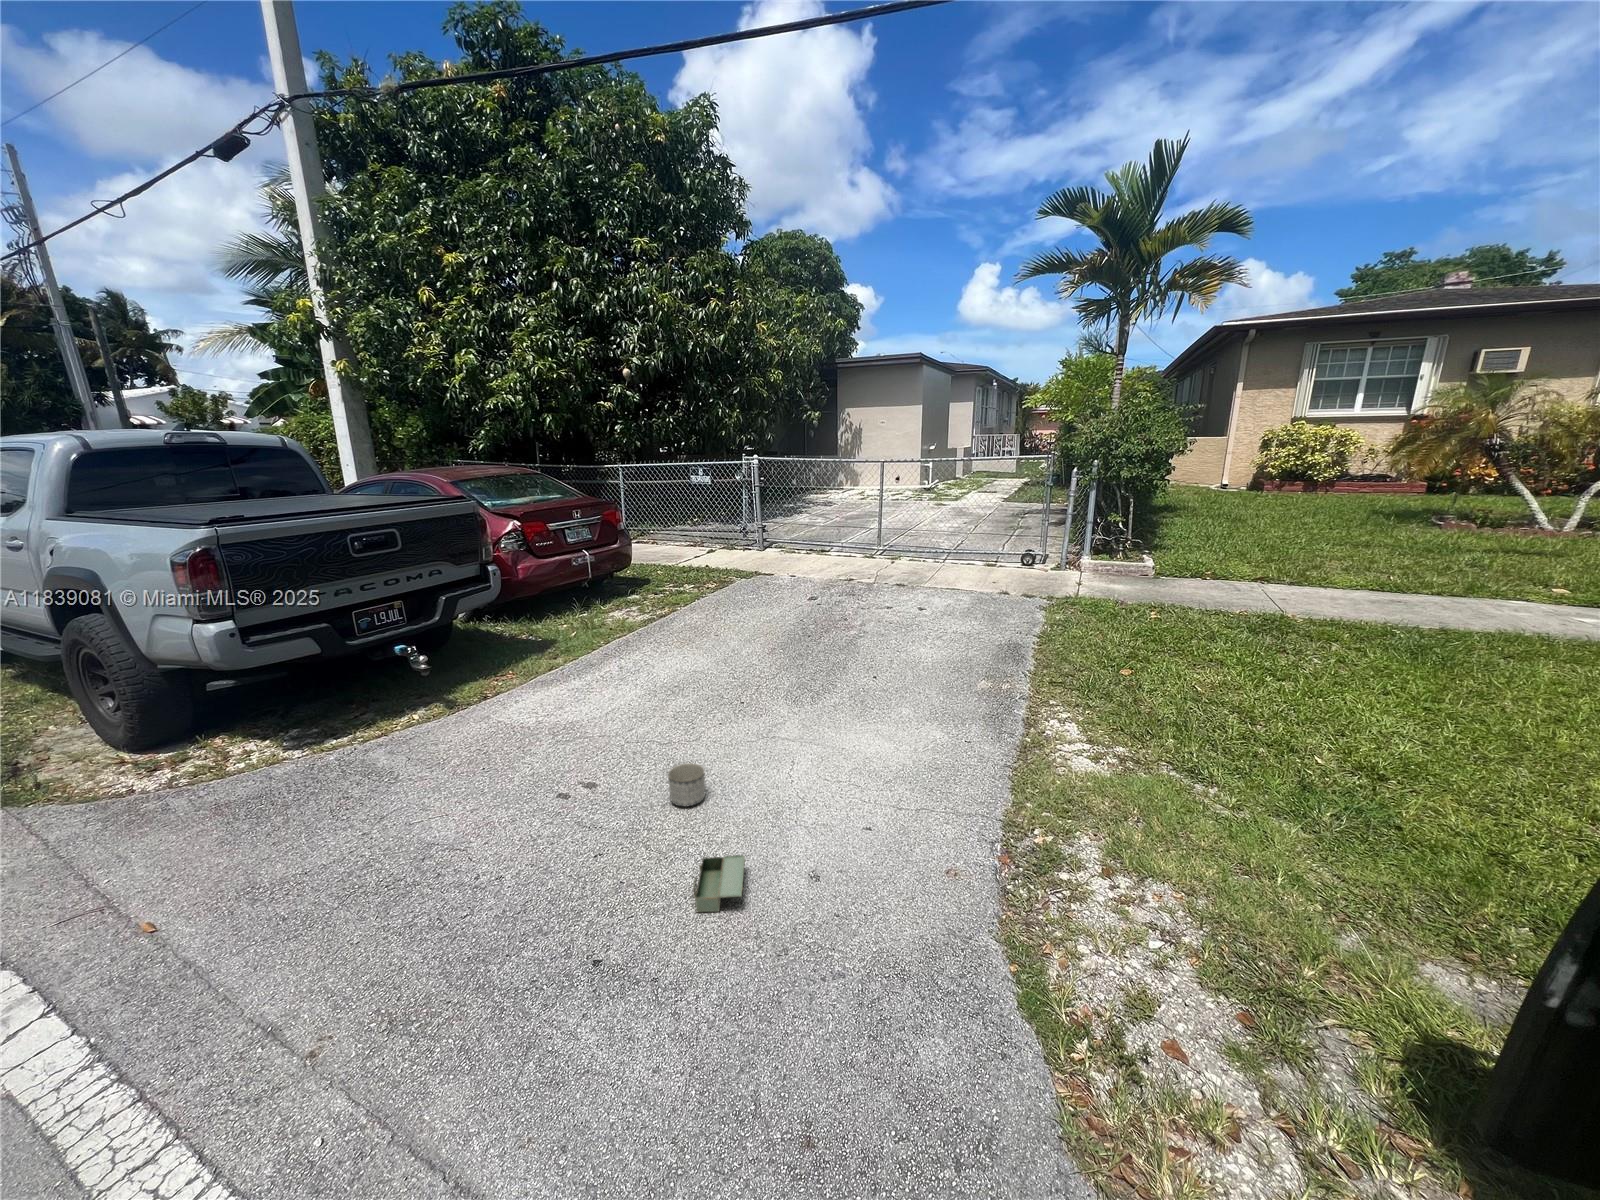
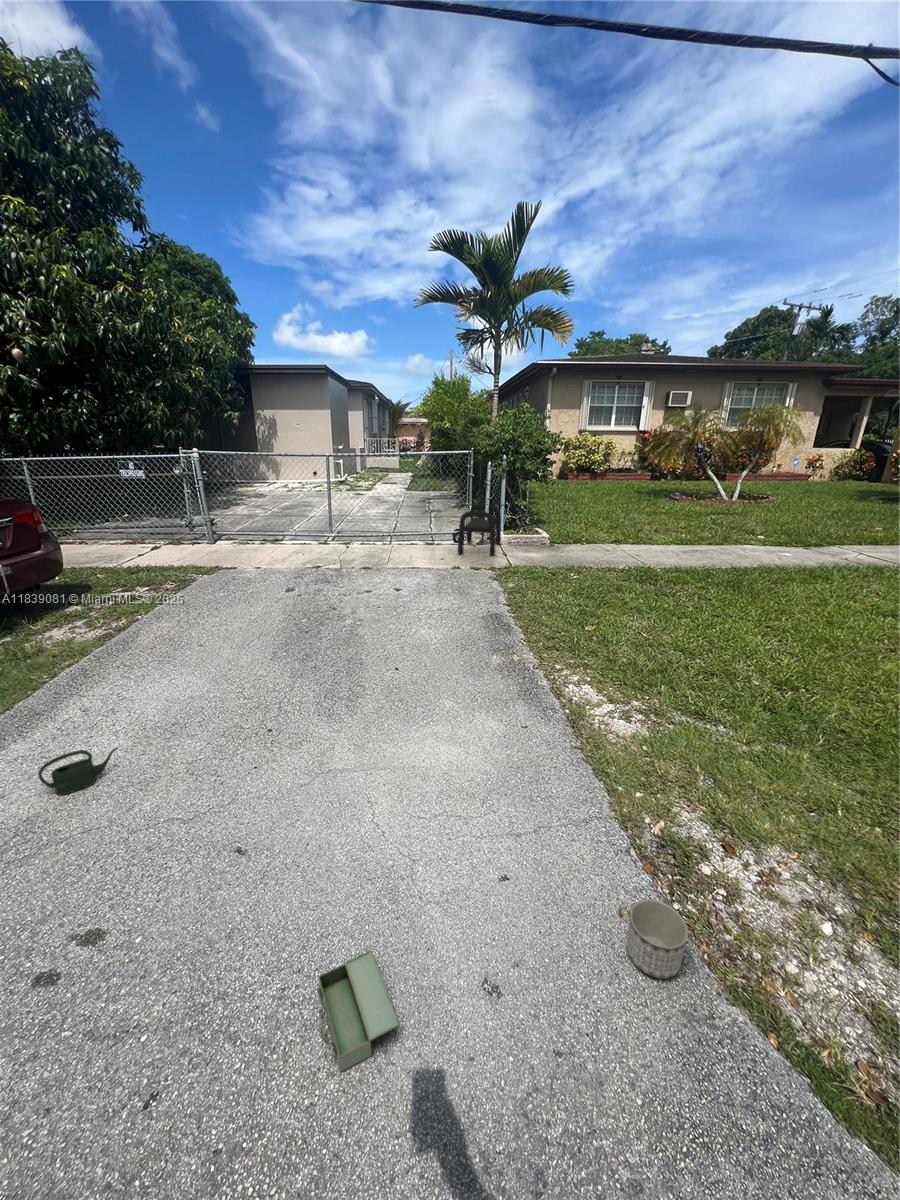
bench: none [1019,520,1086,583] -> present [458,504,501,556]
watering can: none [574,692,627,724] -> present [39,747,118,795]
planter: present [668,763,705,806] -> present [627,899,688,979]

